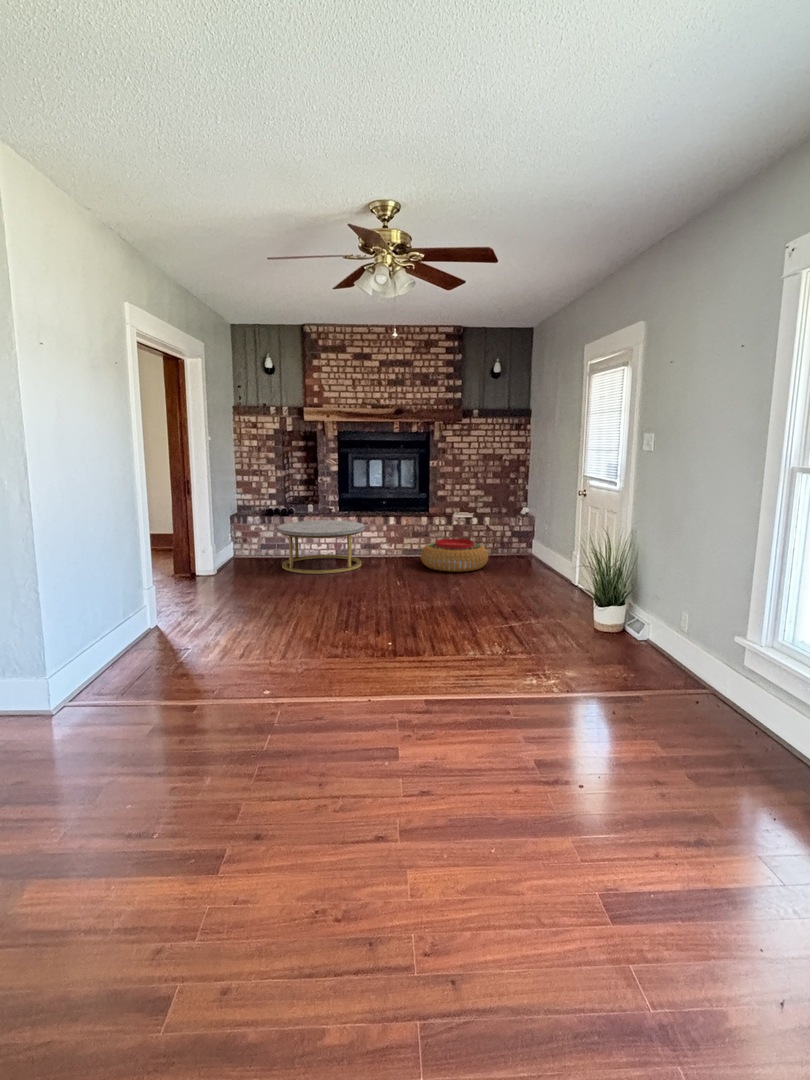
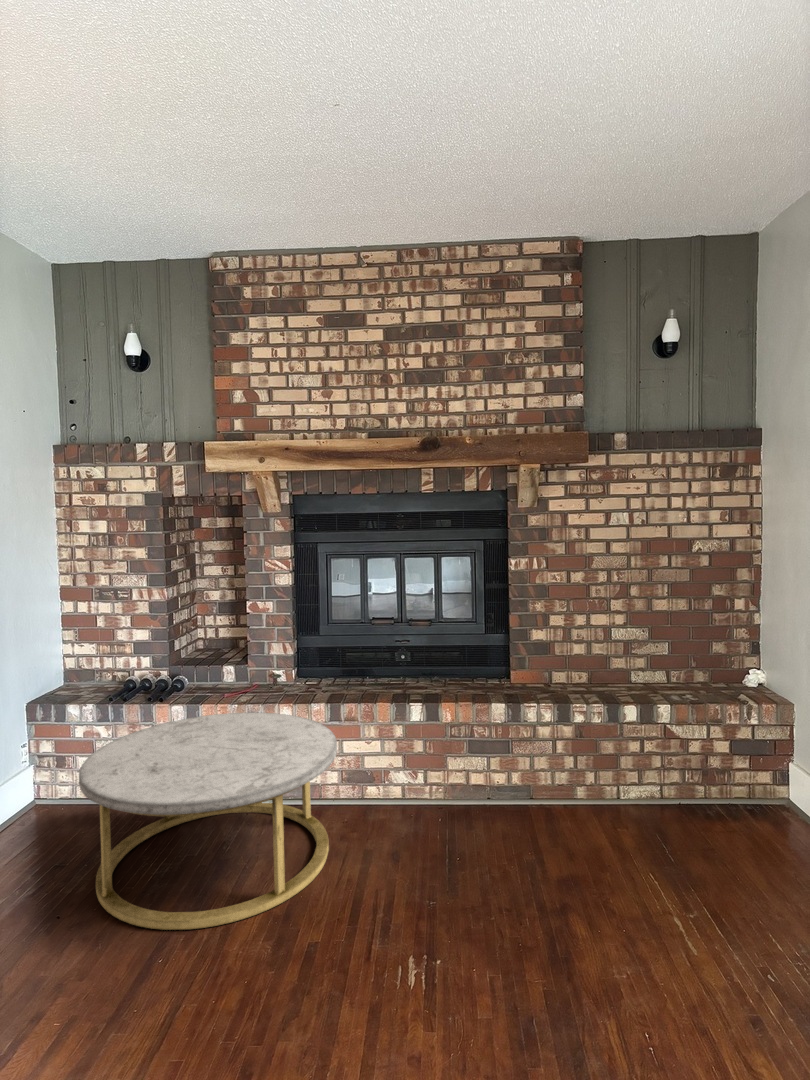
pouf: present [421,539,488,572] -> none [495,780,709,929]

